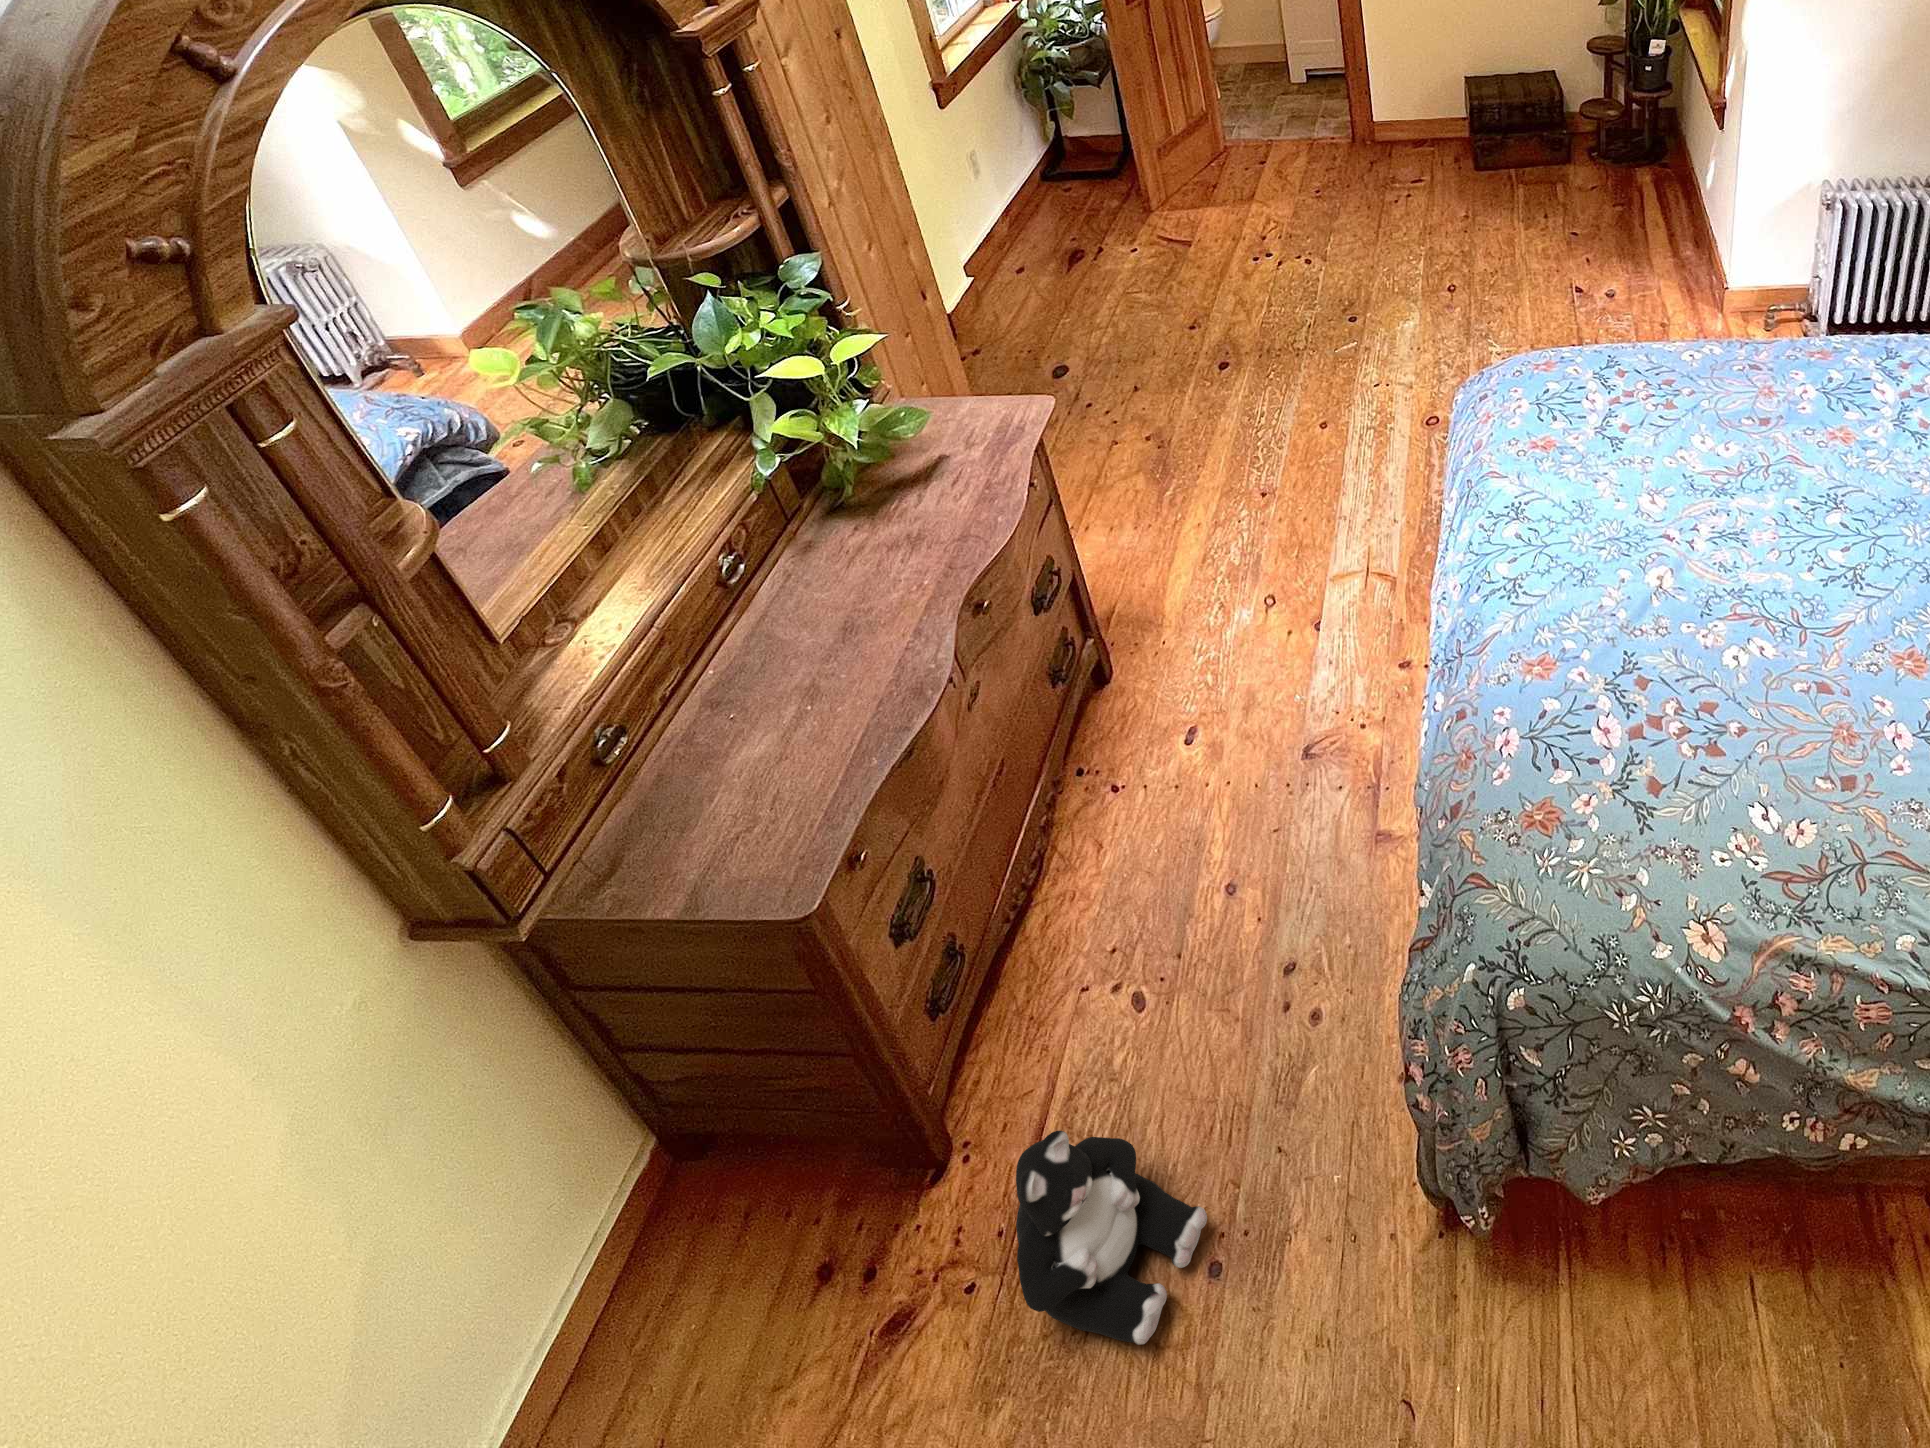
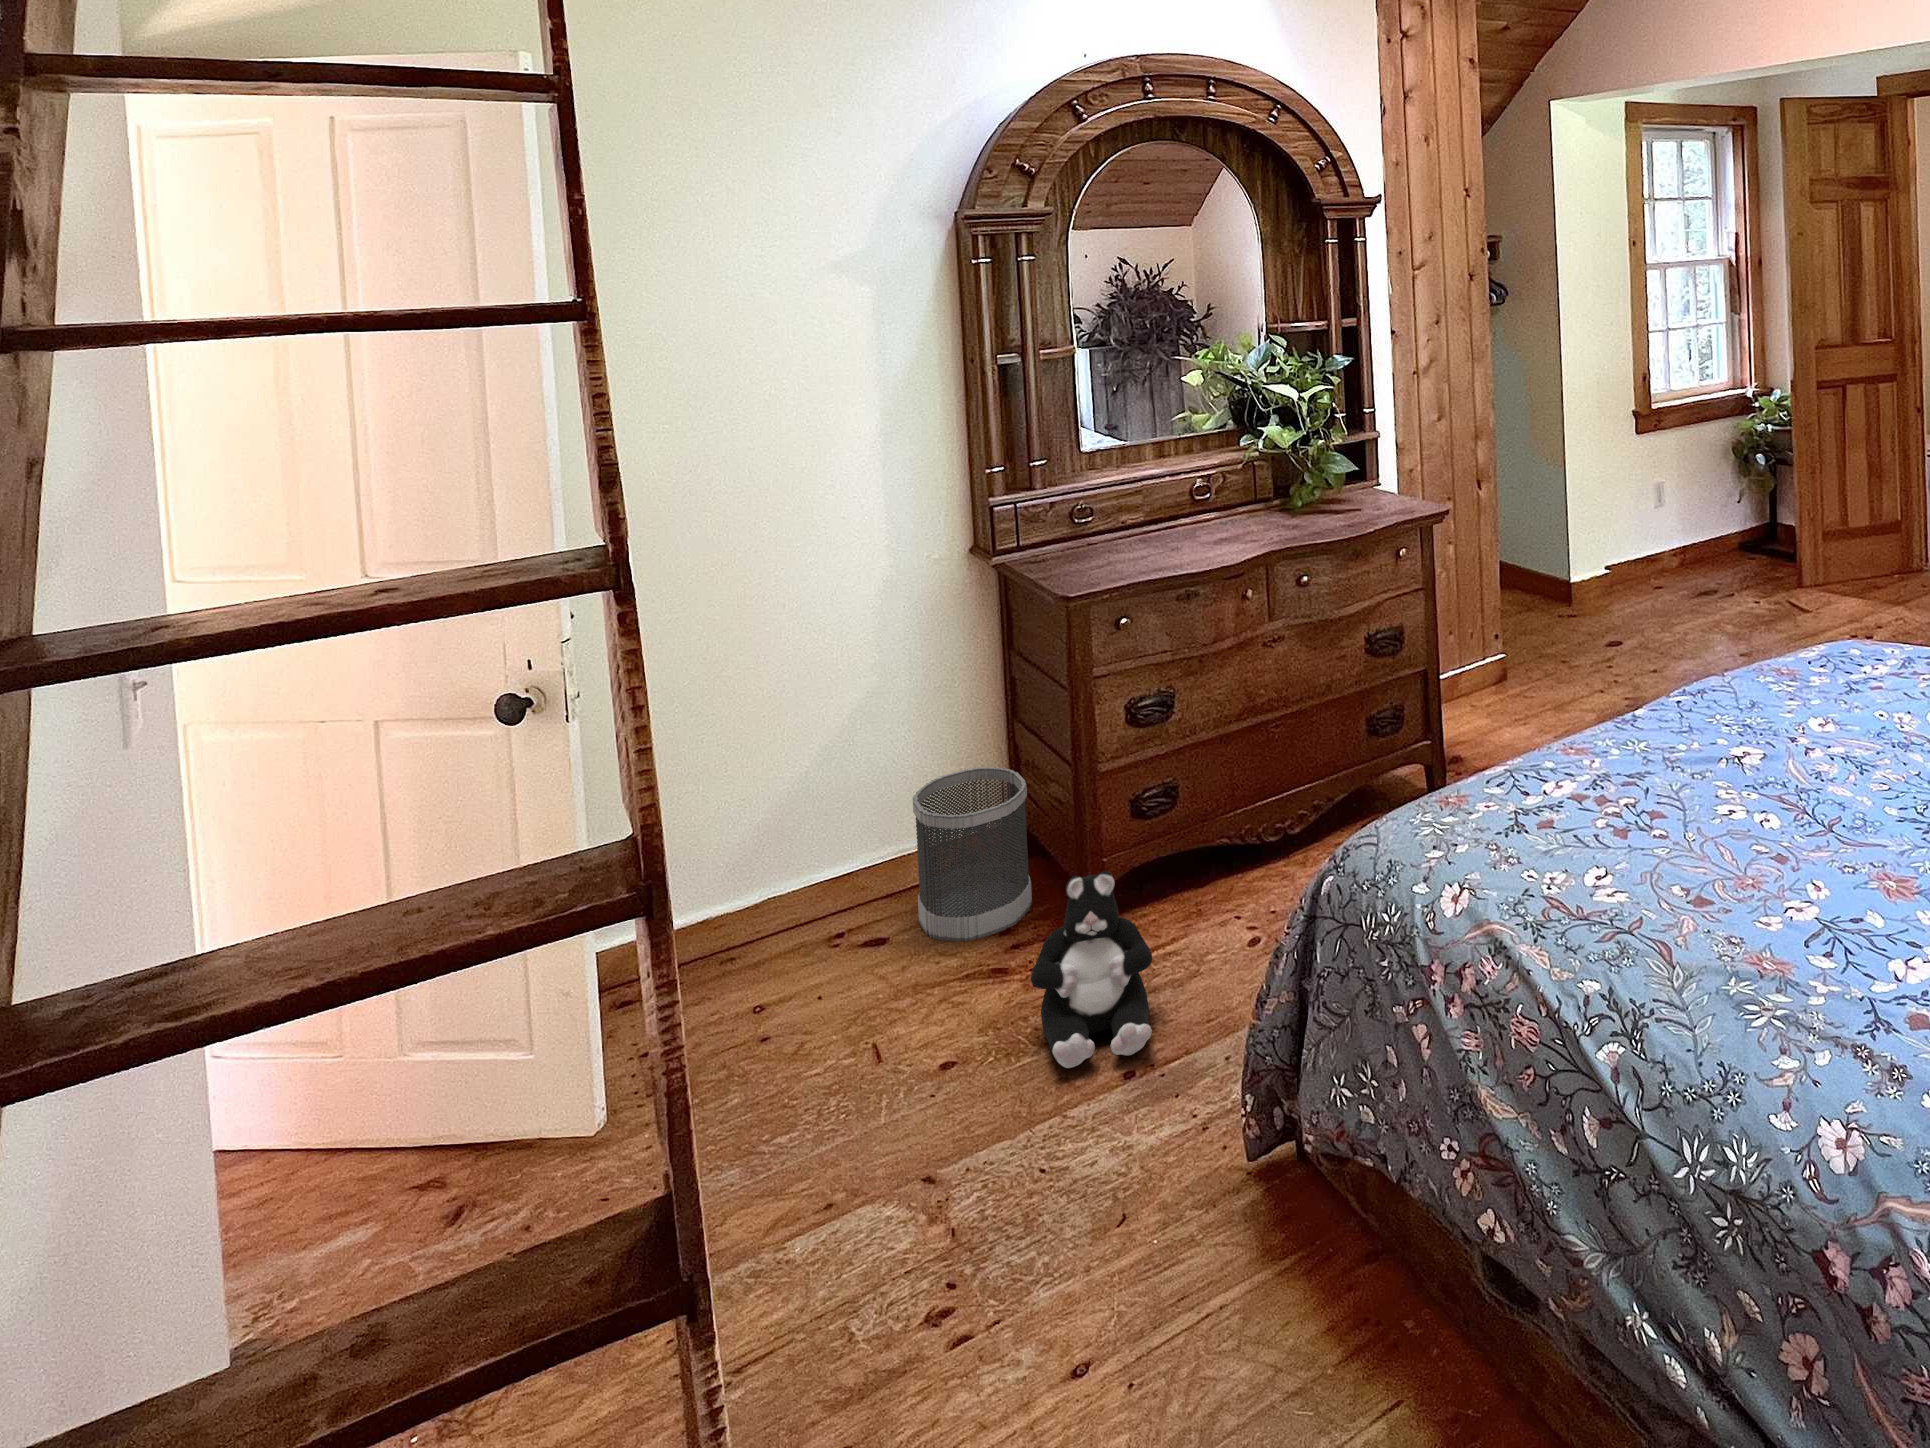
wastebasket: none [563,1106,821,1377] -> present [913,767,1032,942]

